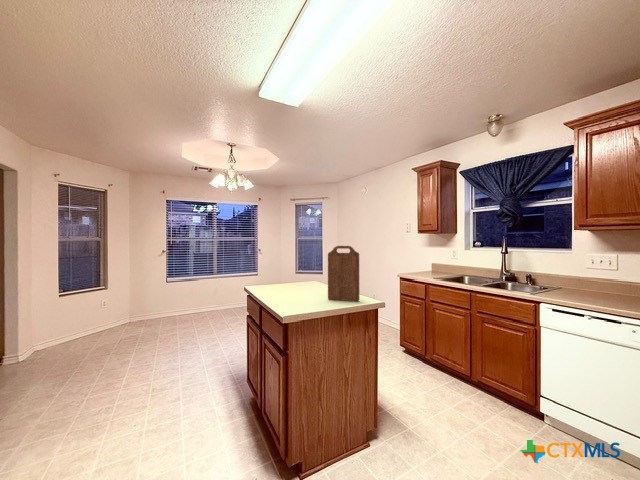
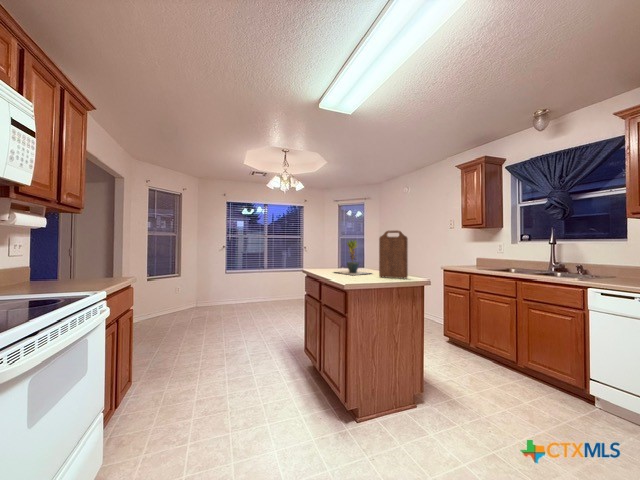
potted plant: none [276,253,323,297] -> present [337,240,368,275]

